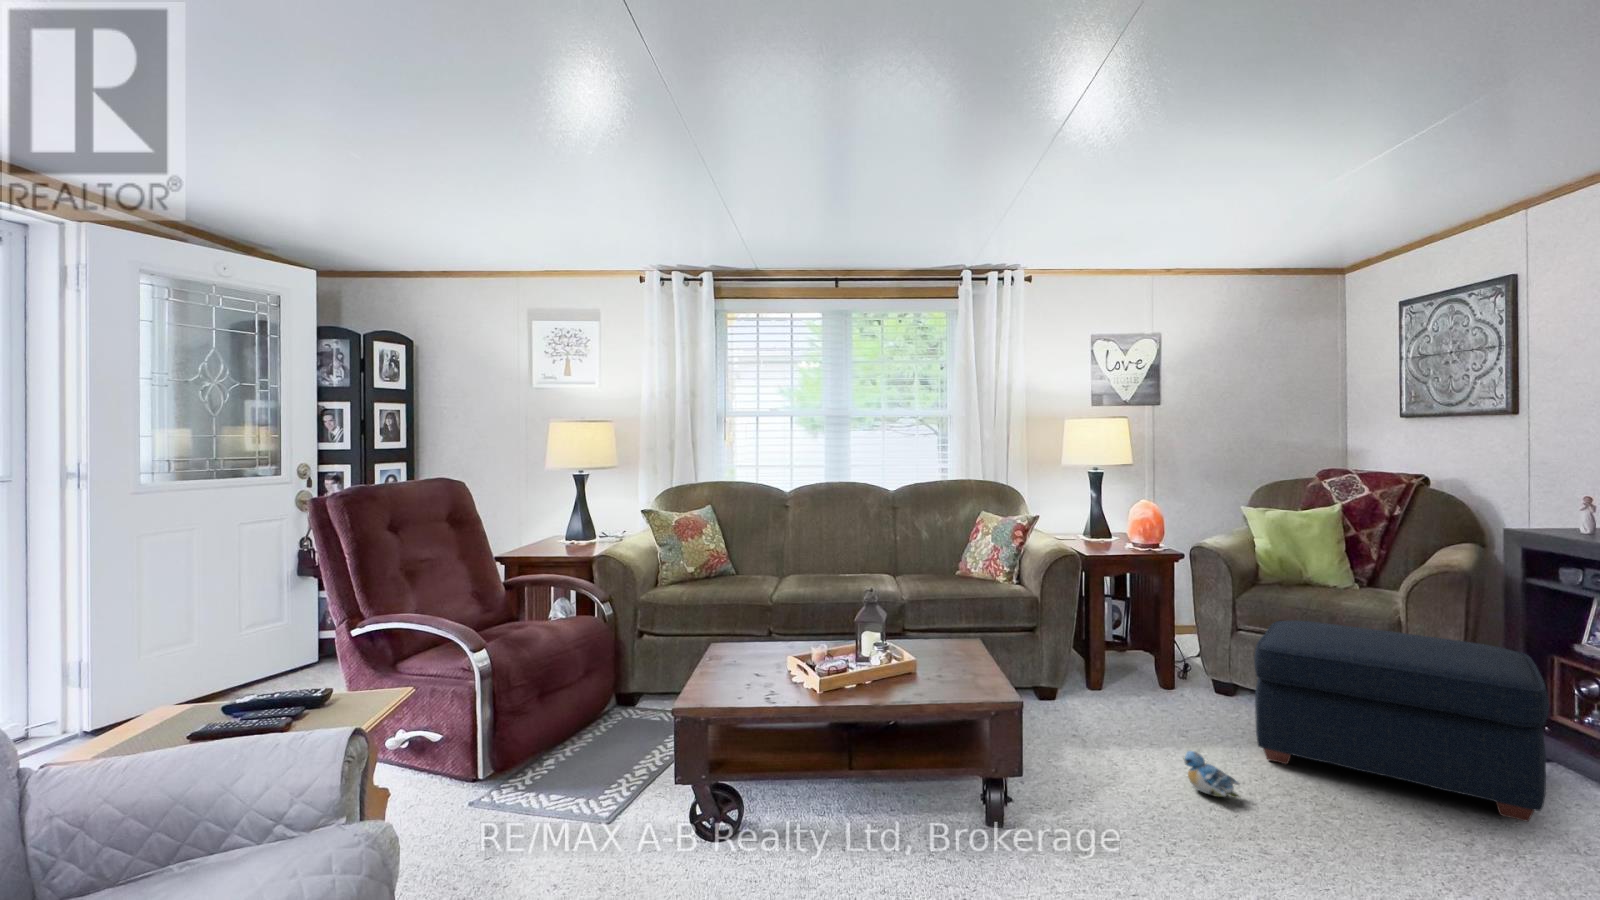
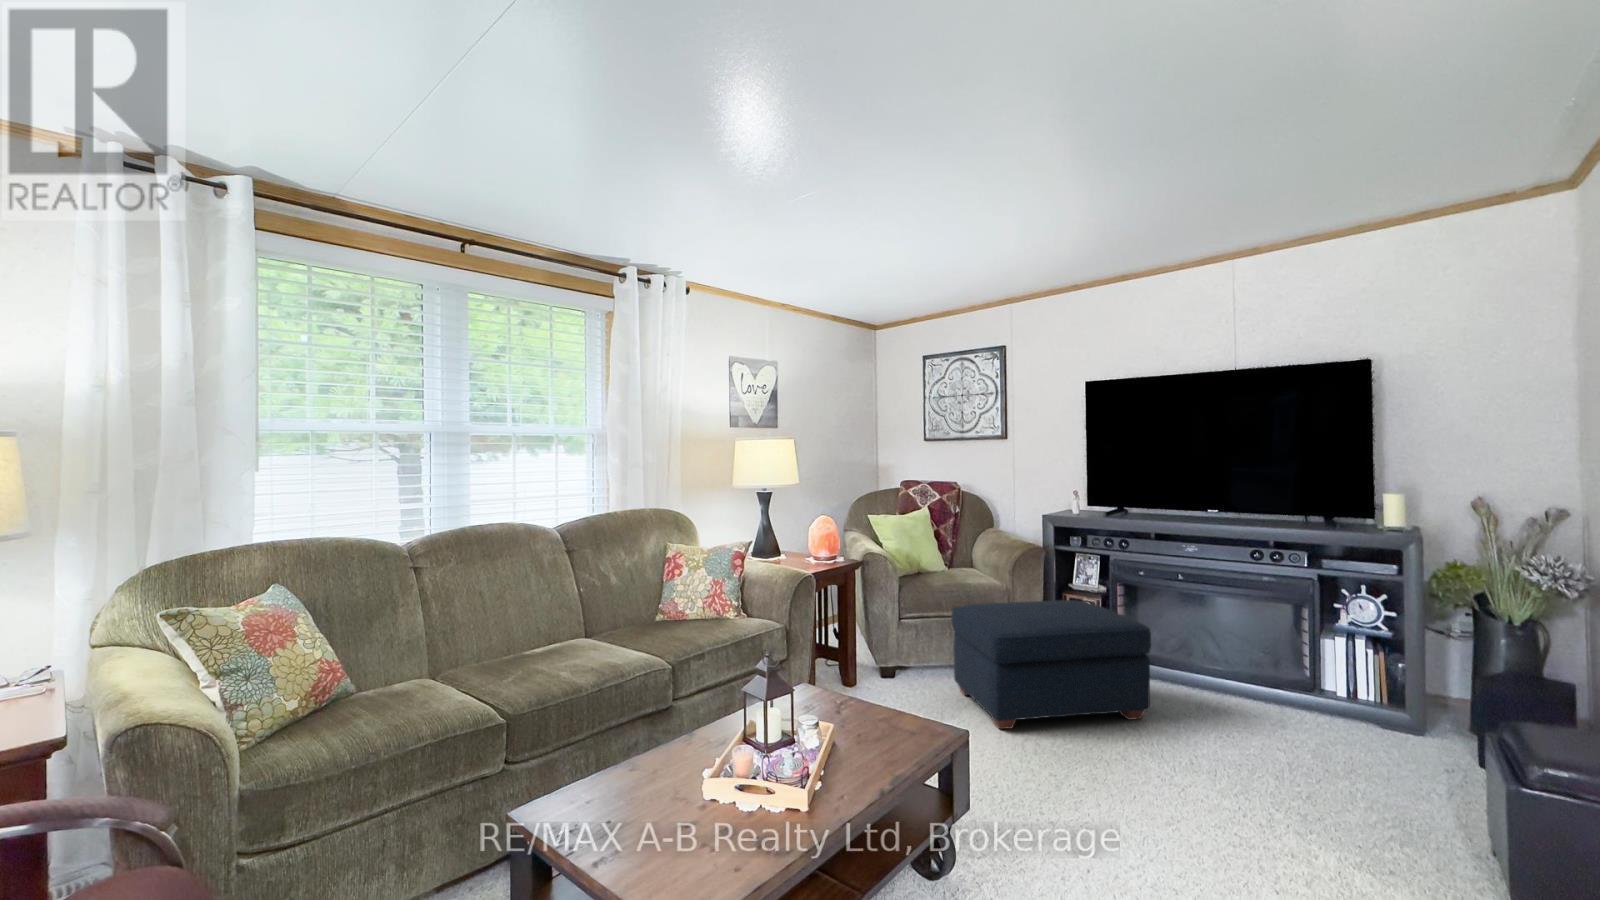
plush toy: present [1184,751,1240,798] -> none [1000,747,1048,782]

